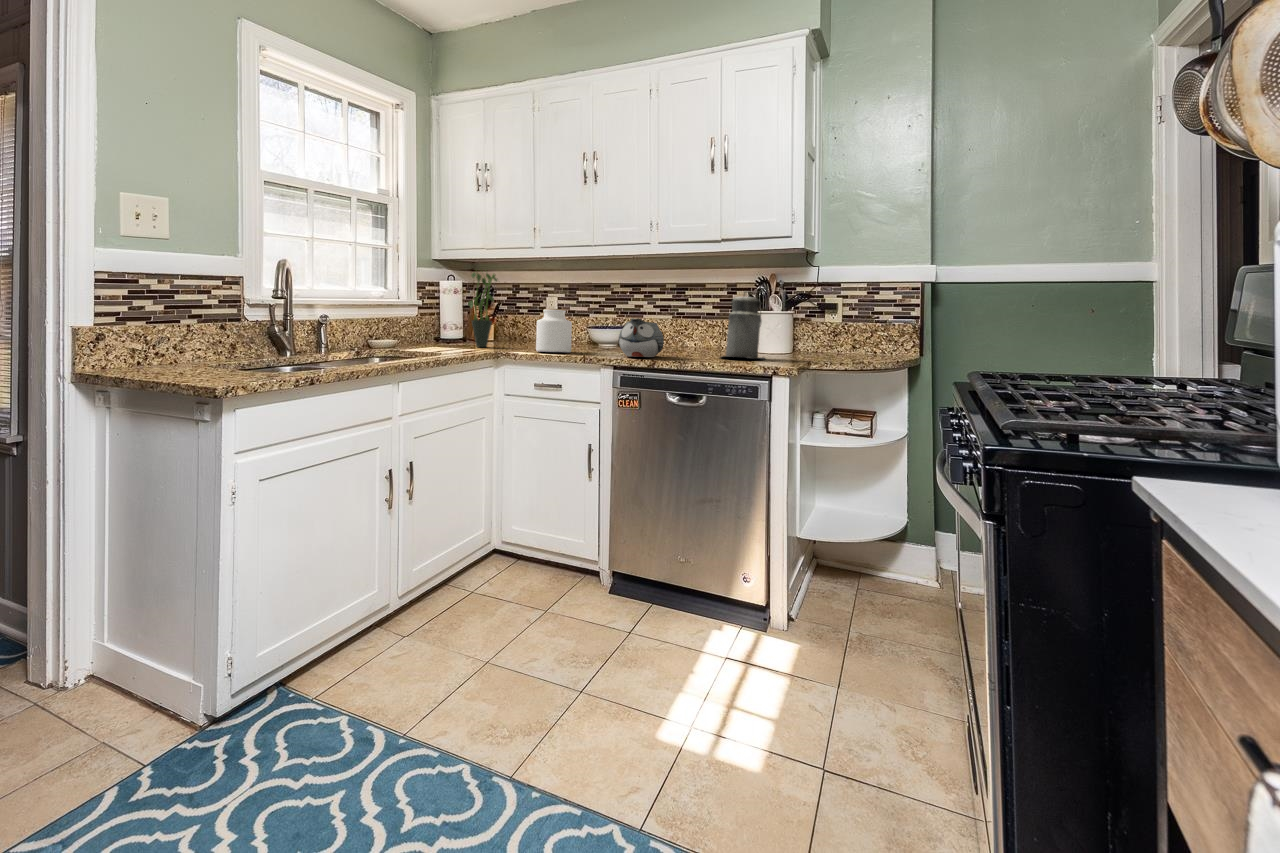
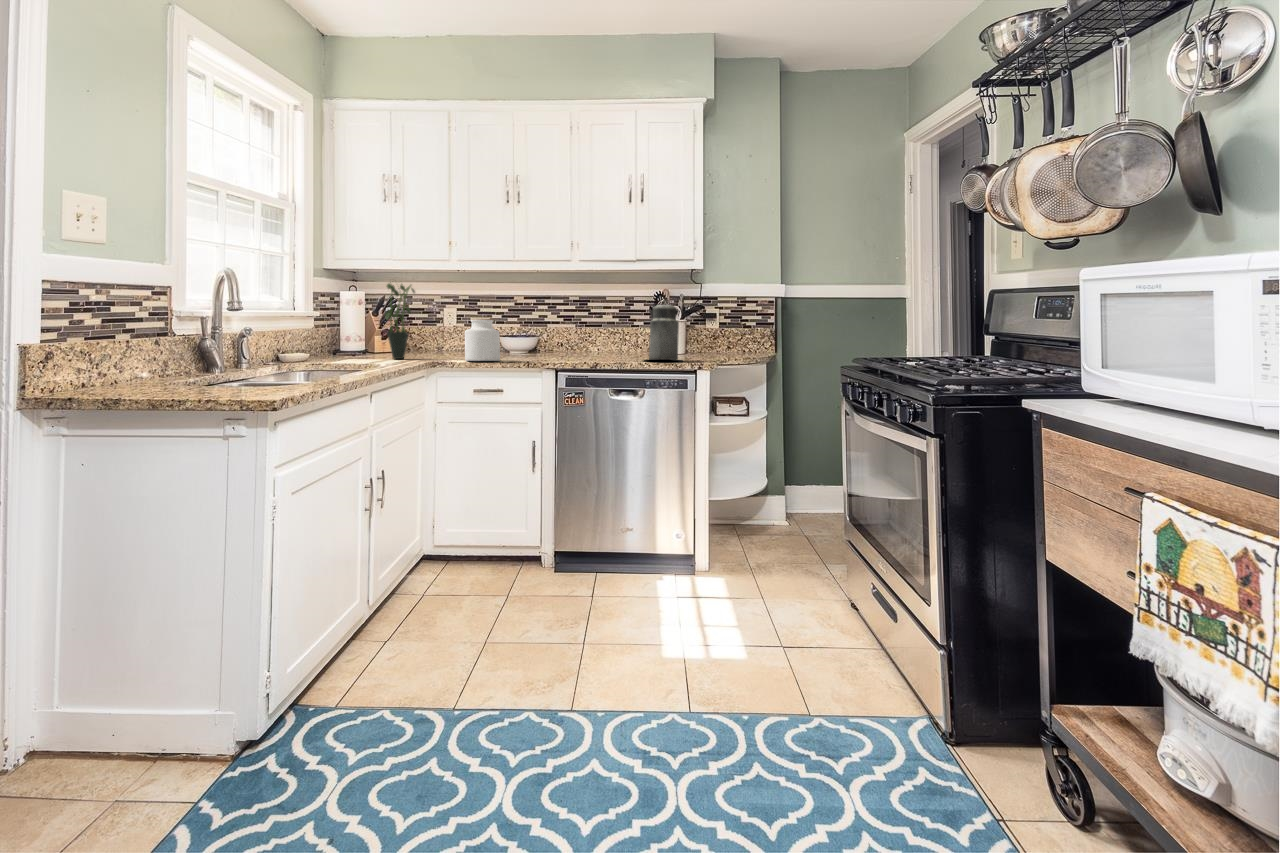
teapot: present [618,318,664,357] -> none [553,326,595,362]

